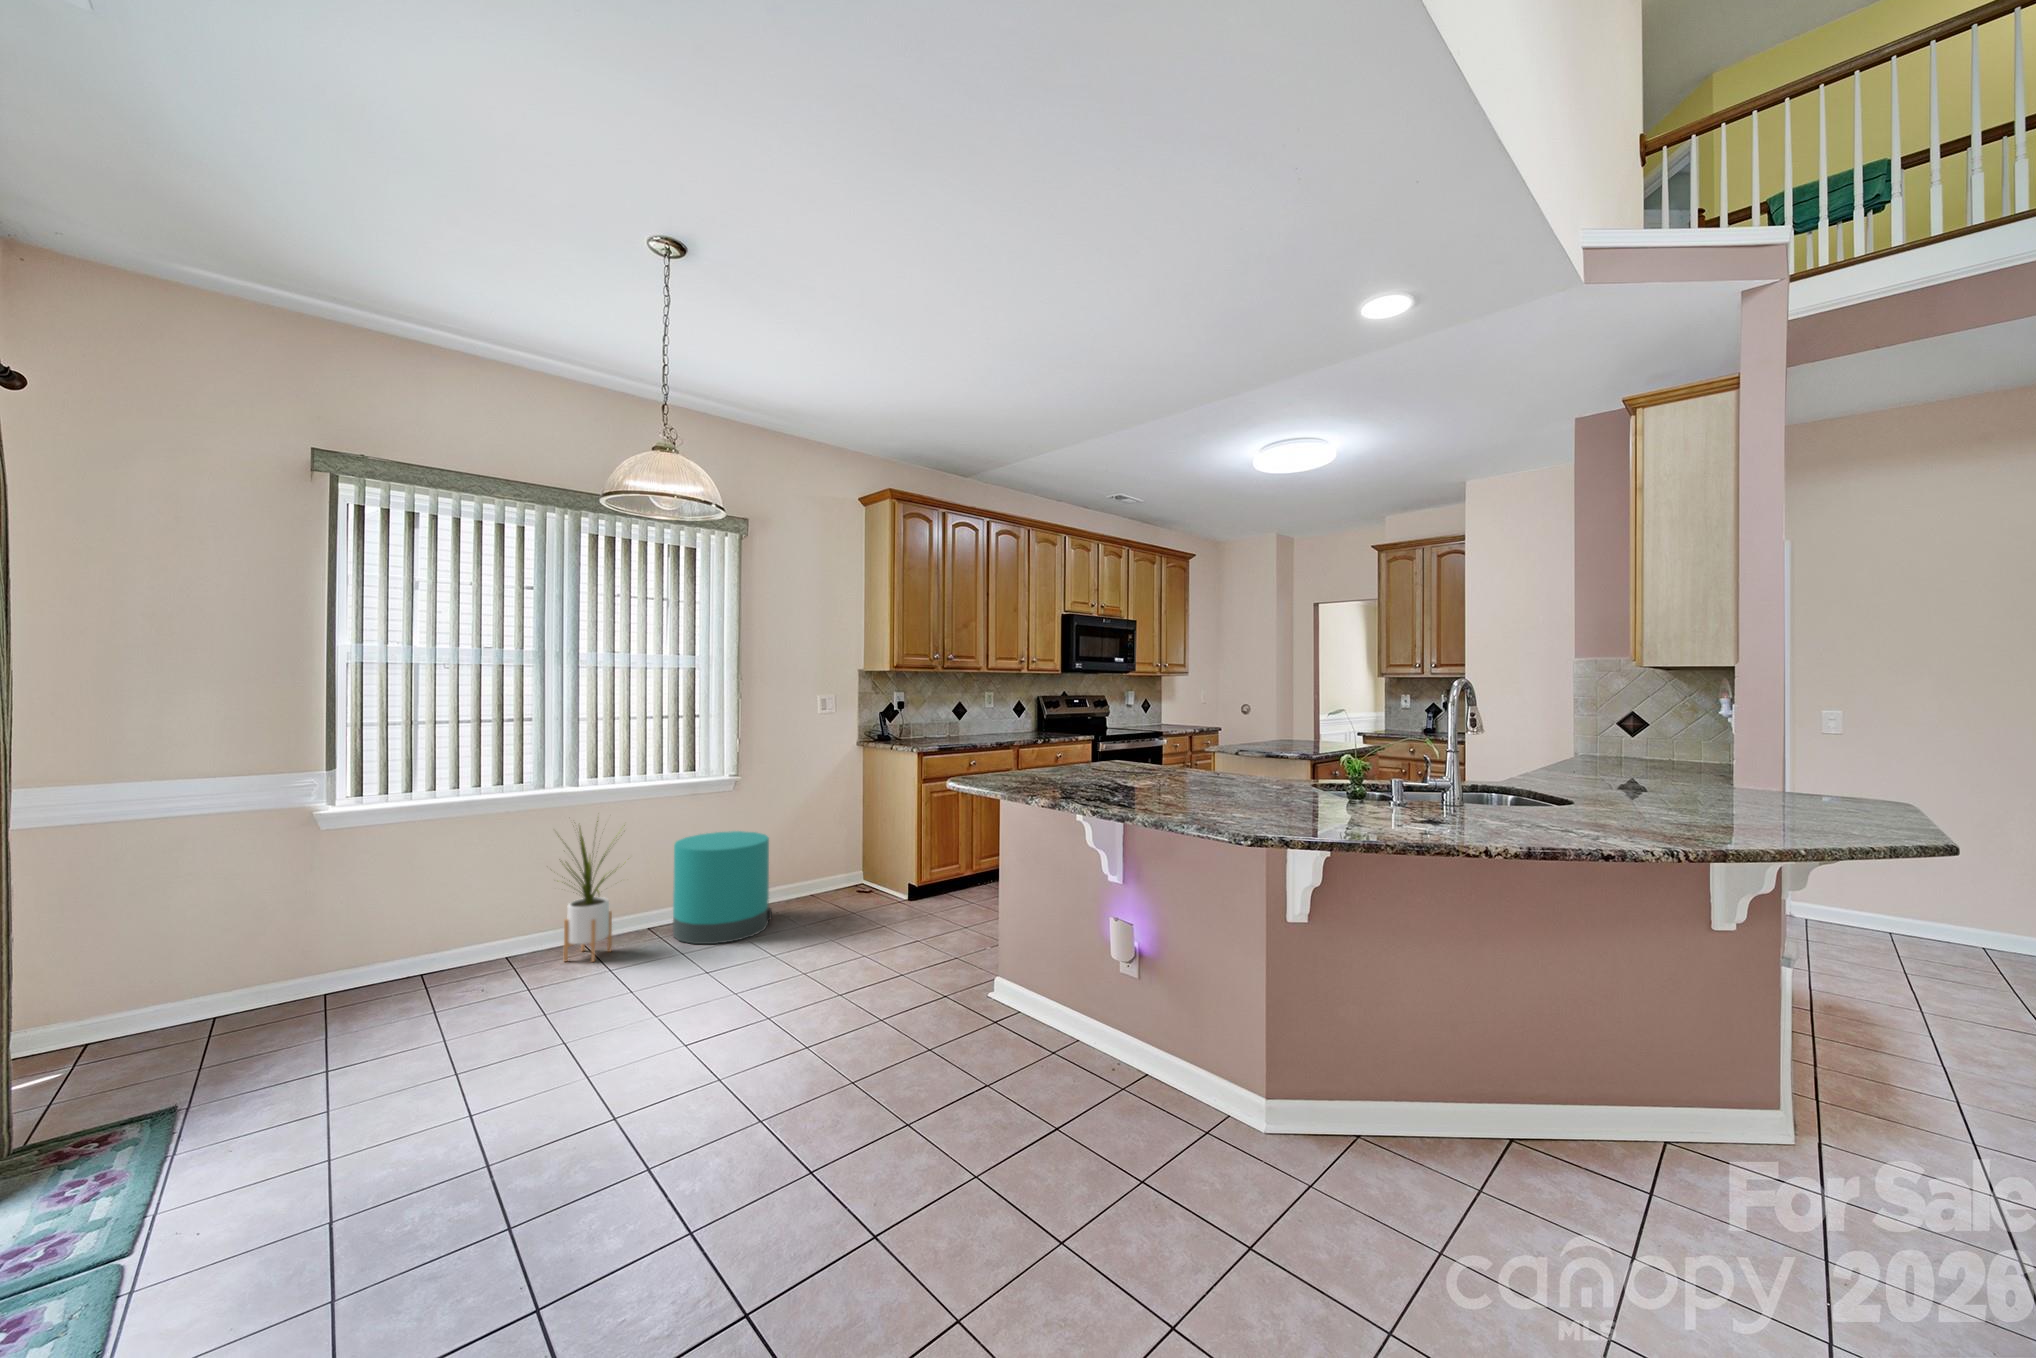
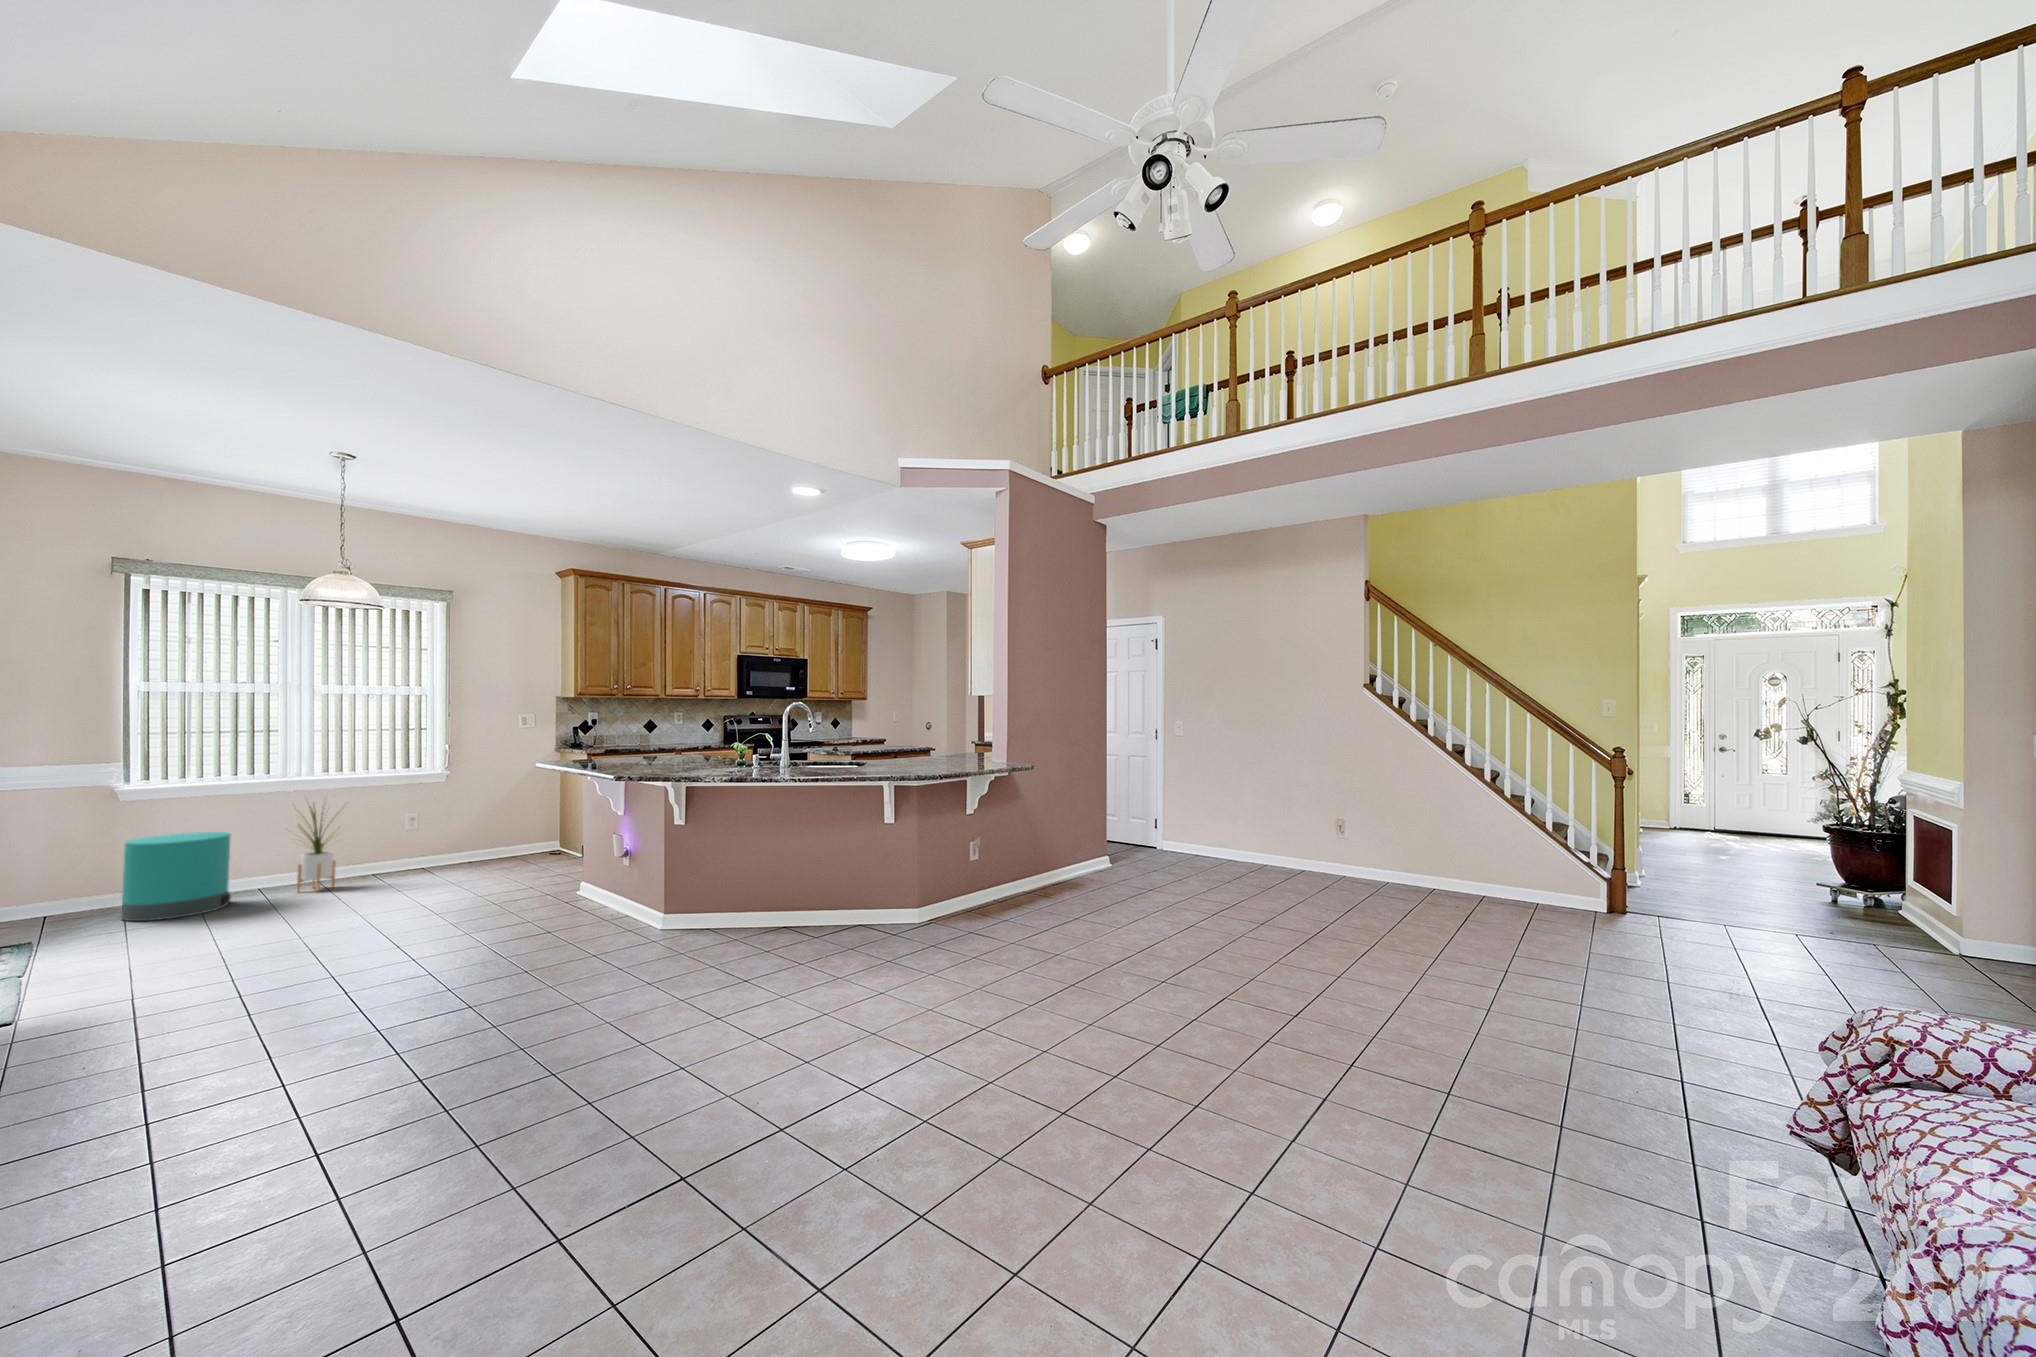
trash can: present [673,831,772,944] -> present [121,832,231,921]

